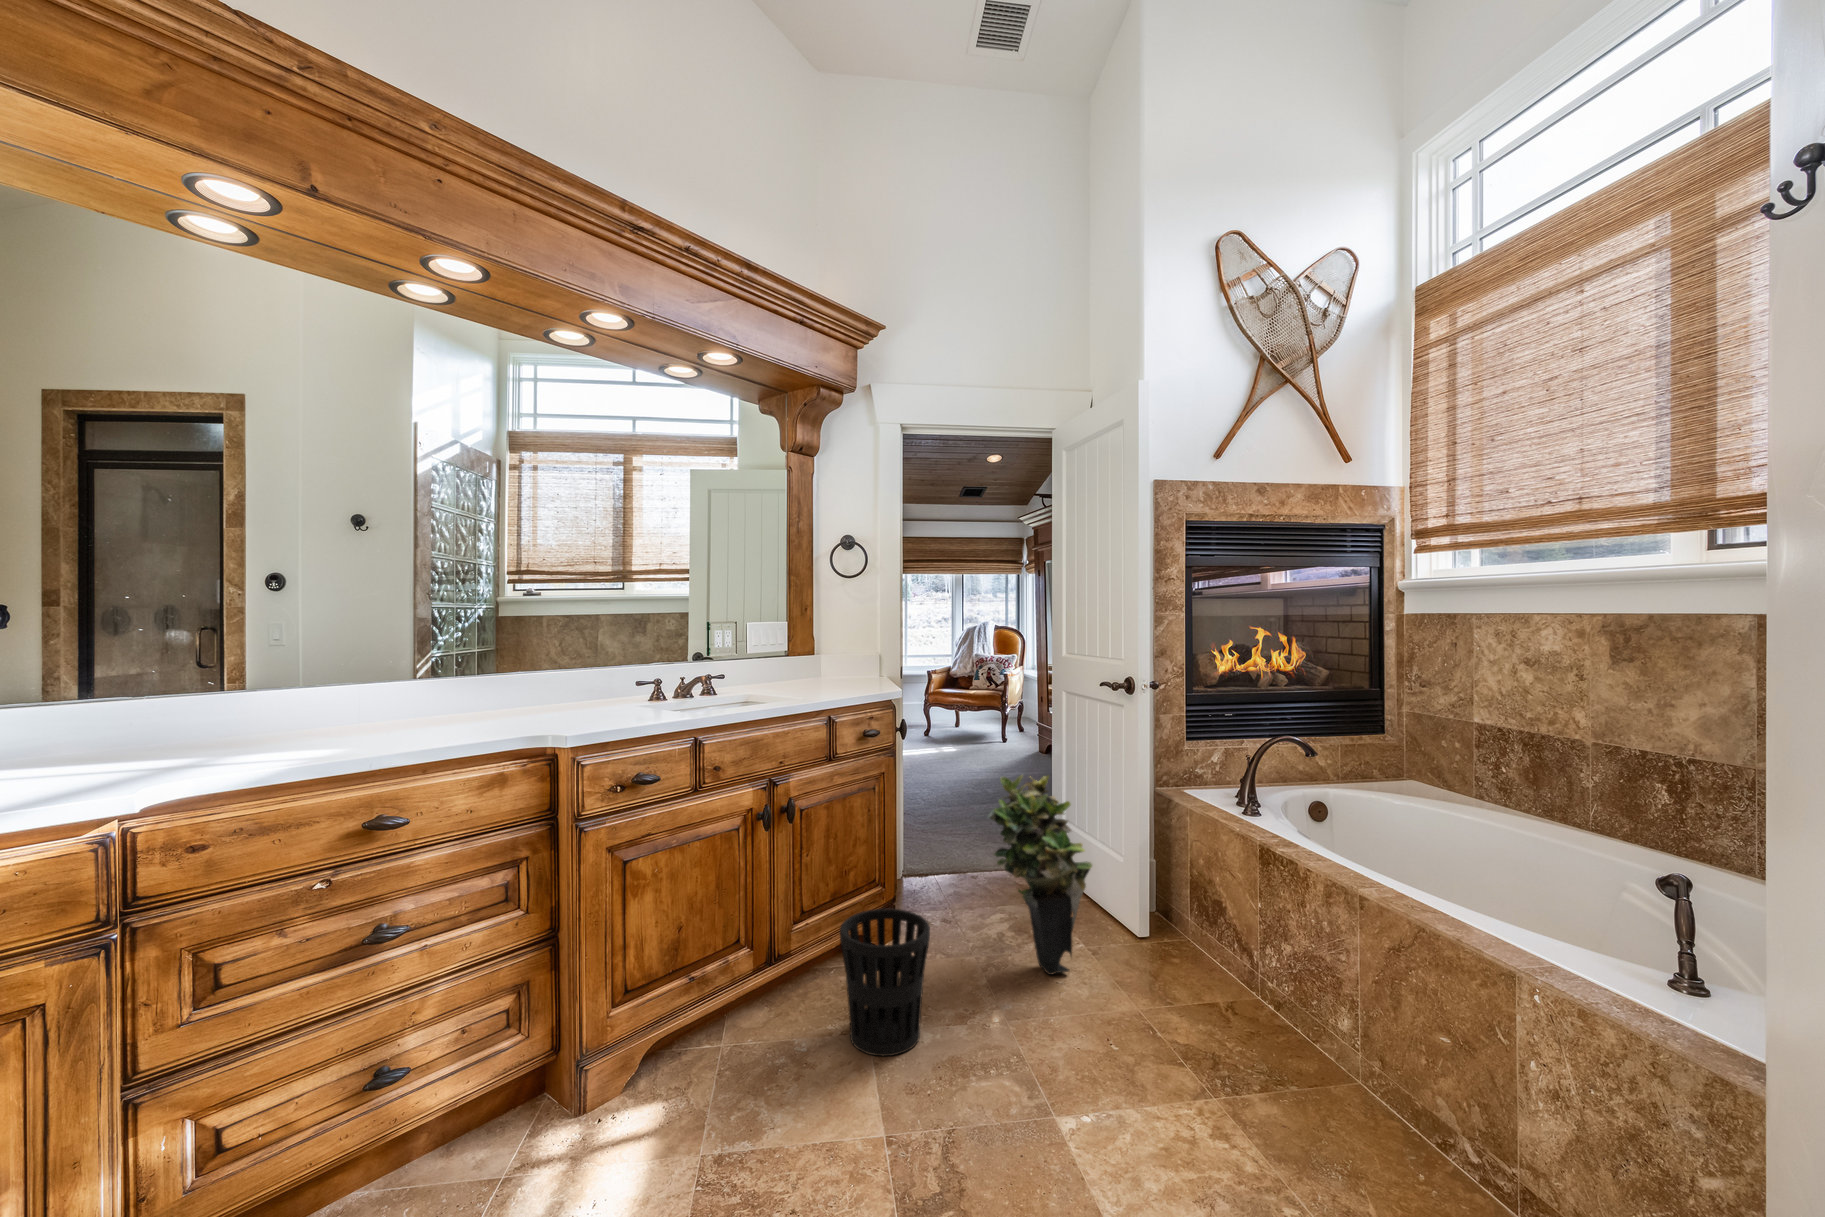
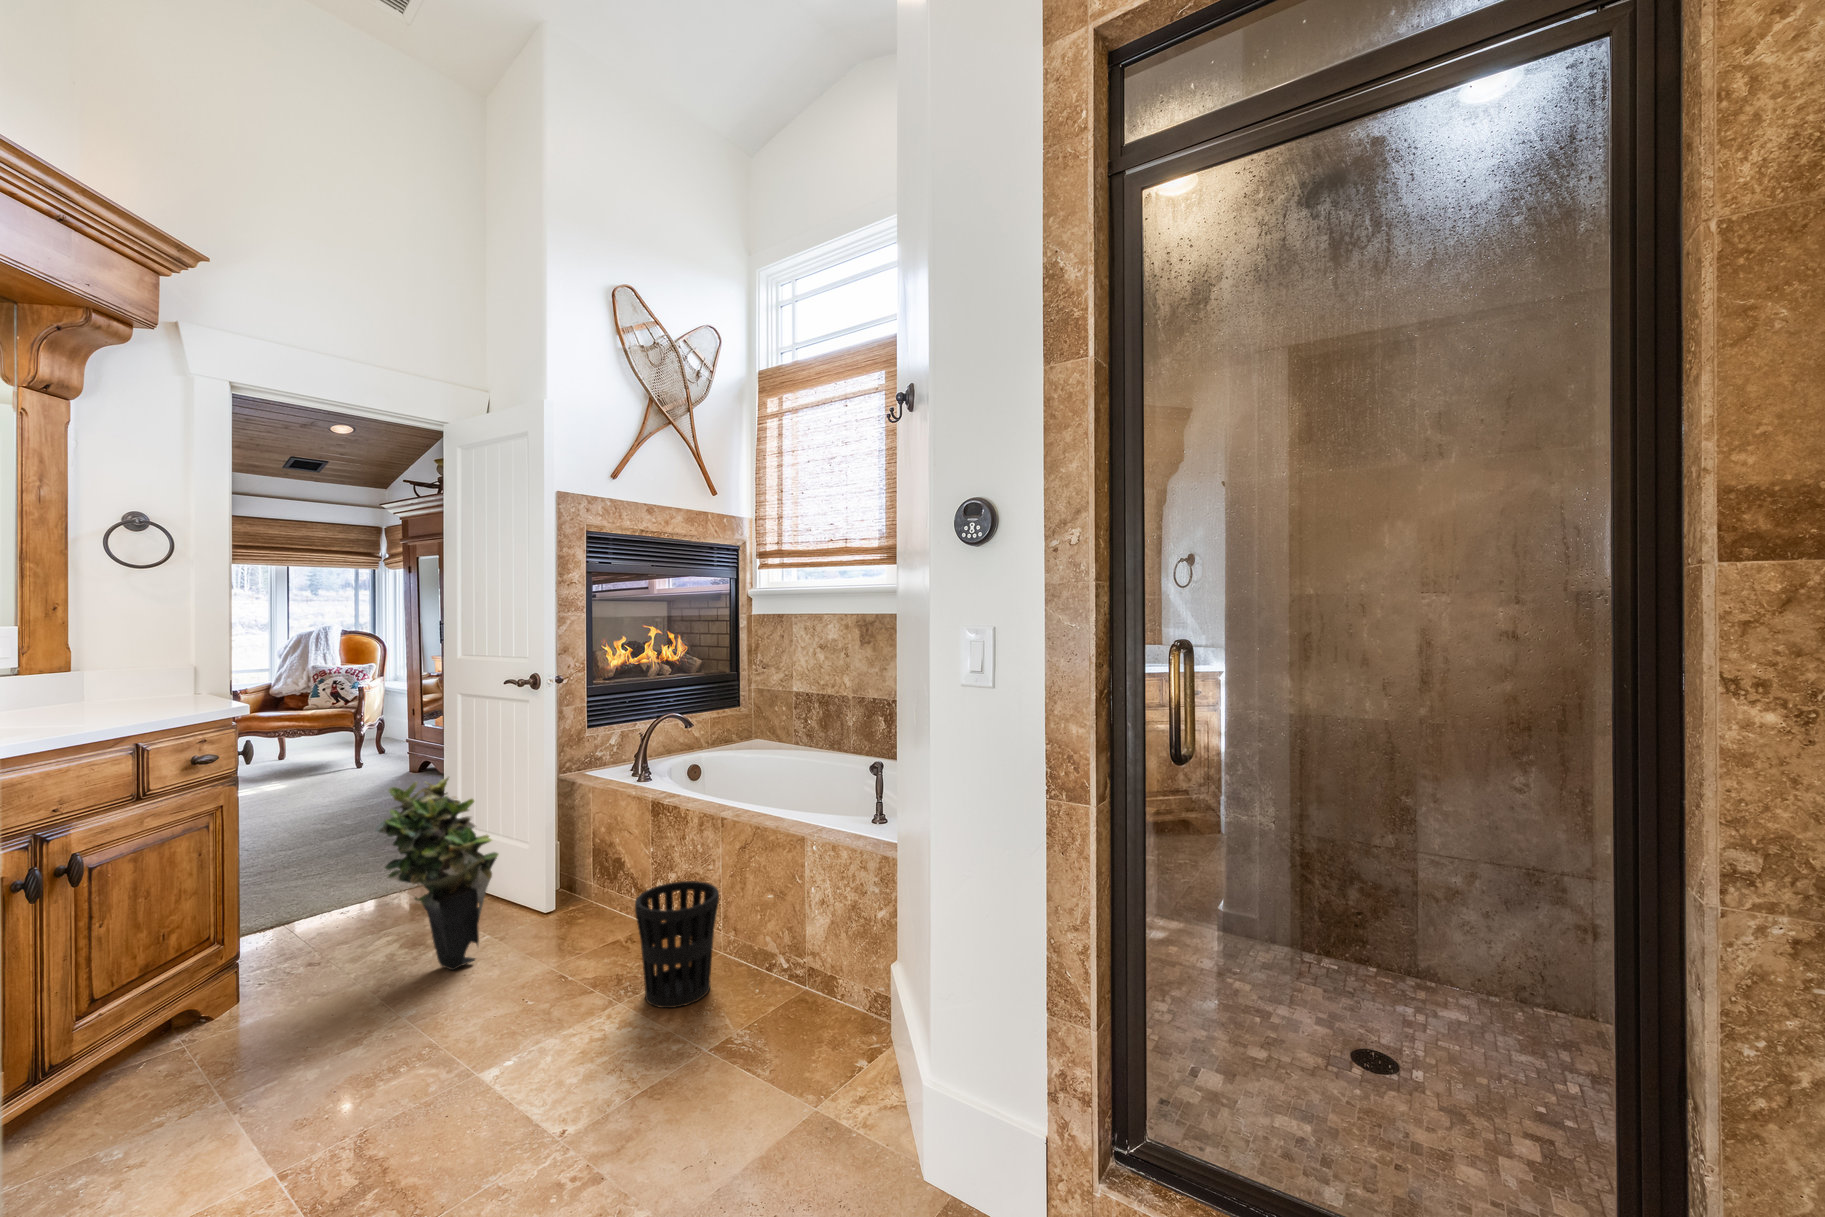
wastebasket: present [840,909,930,1056] -> present [635,881,719,1008]

